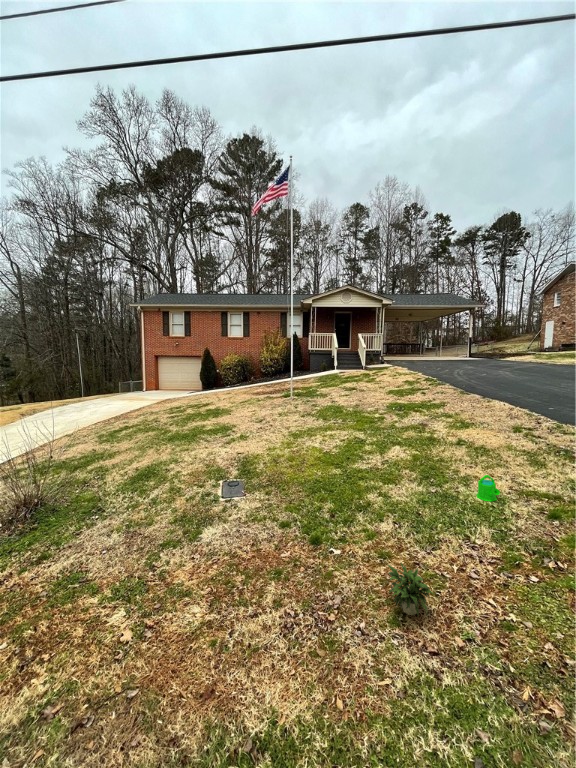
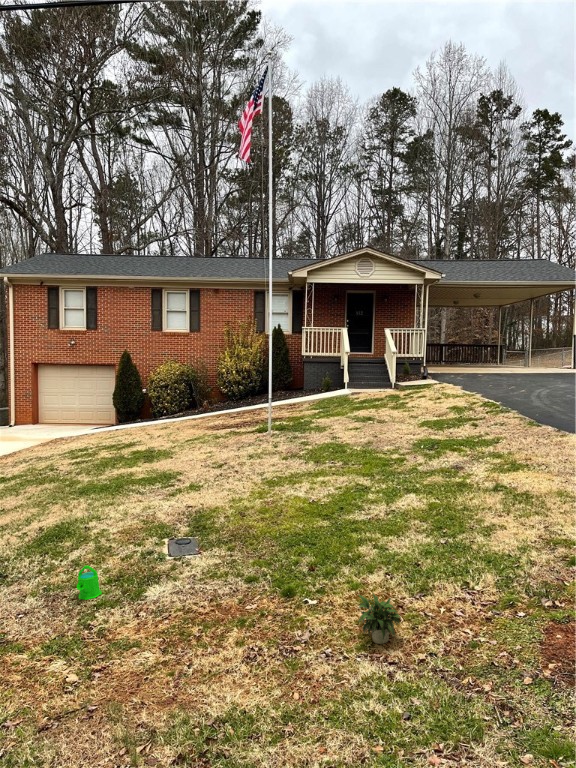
watering can: present [477,475,500,502] -> present [77,565,102,600]

